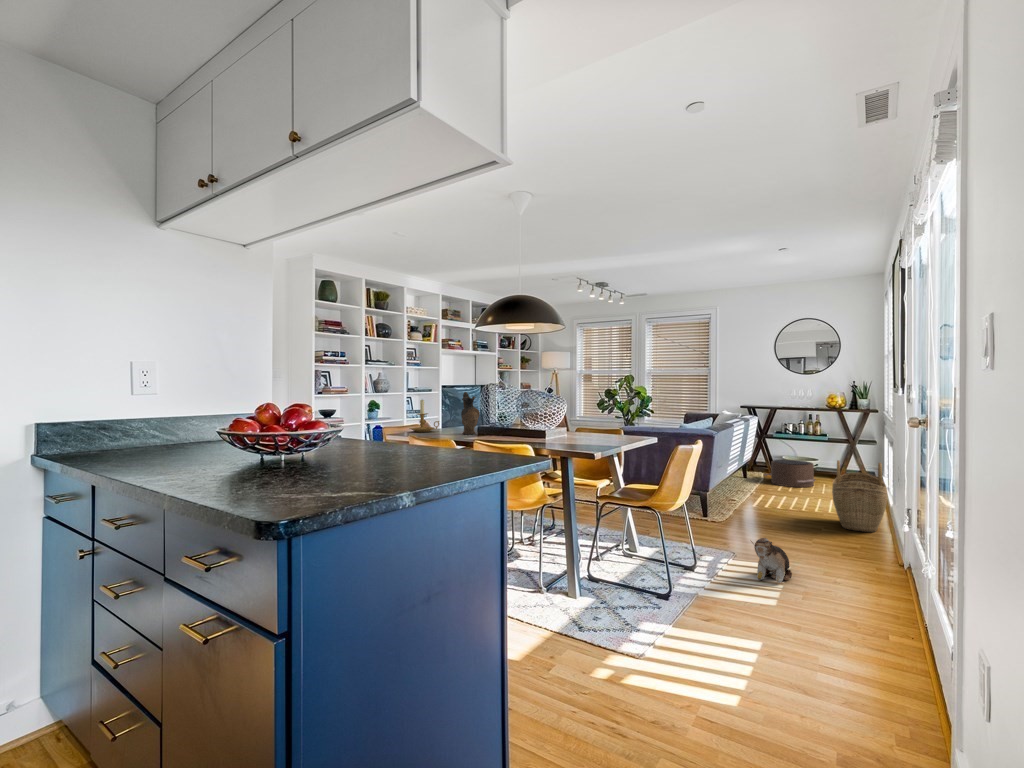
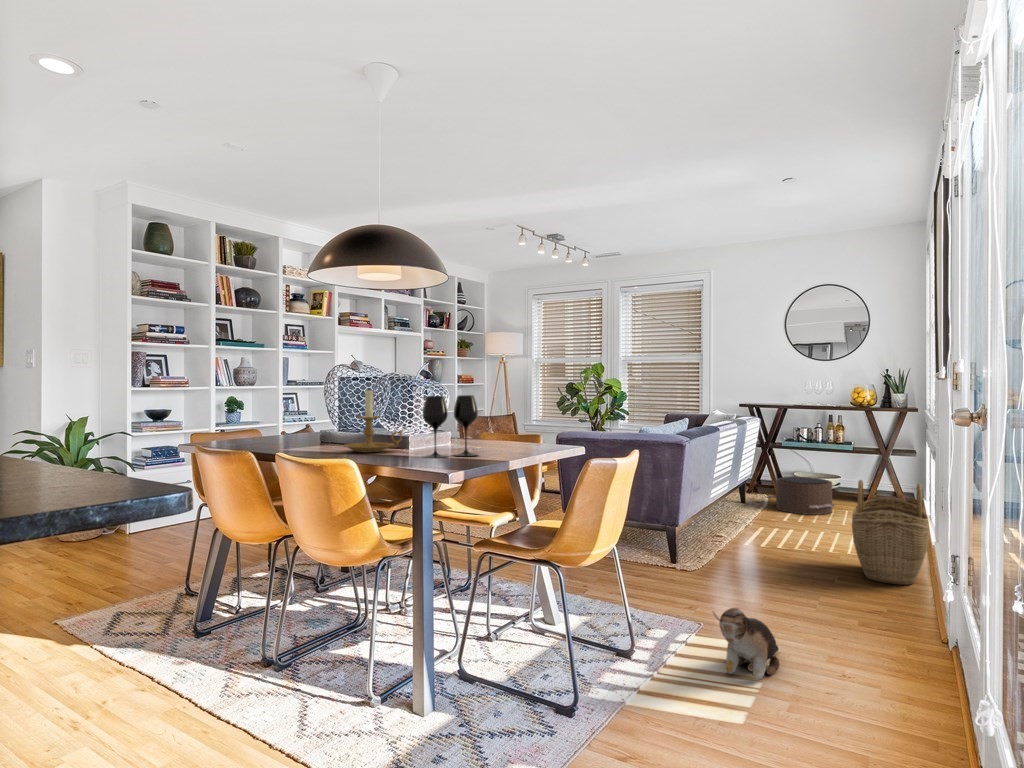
ceramic pitcher: present [461,392,480,434] -> none [299,378,327,442]
candle holder: present [409,400,439,432] -> present [343,389,402,453]
wine glass: none [563,405,597,444] -> present [423,395,478,458]

